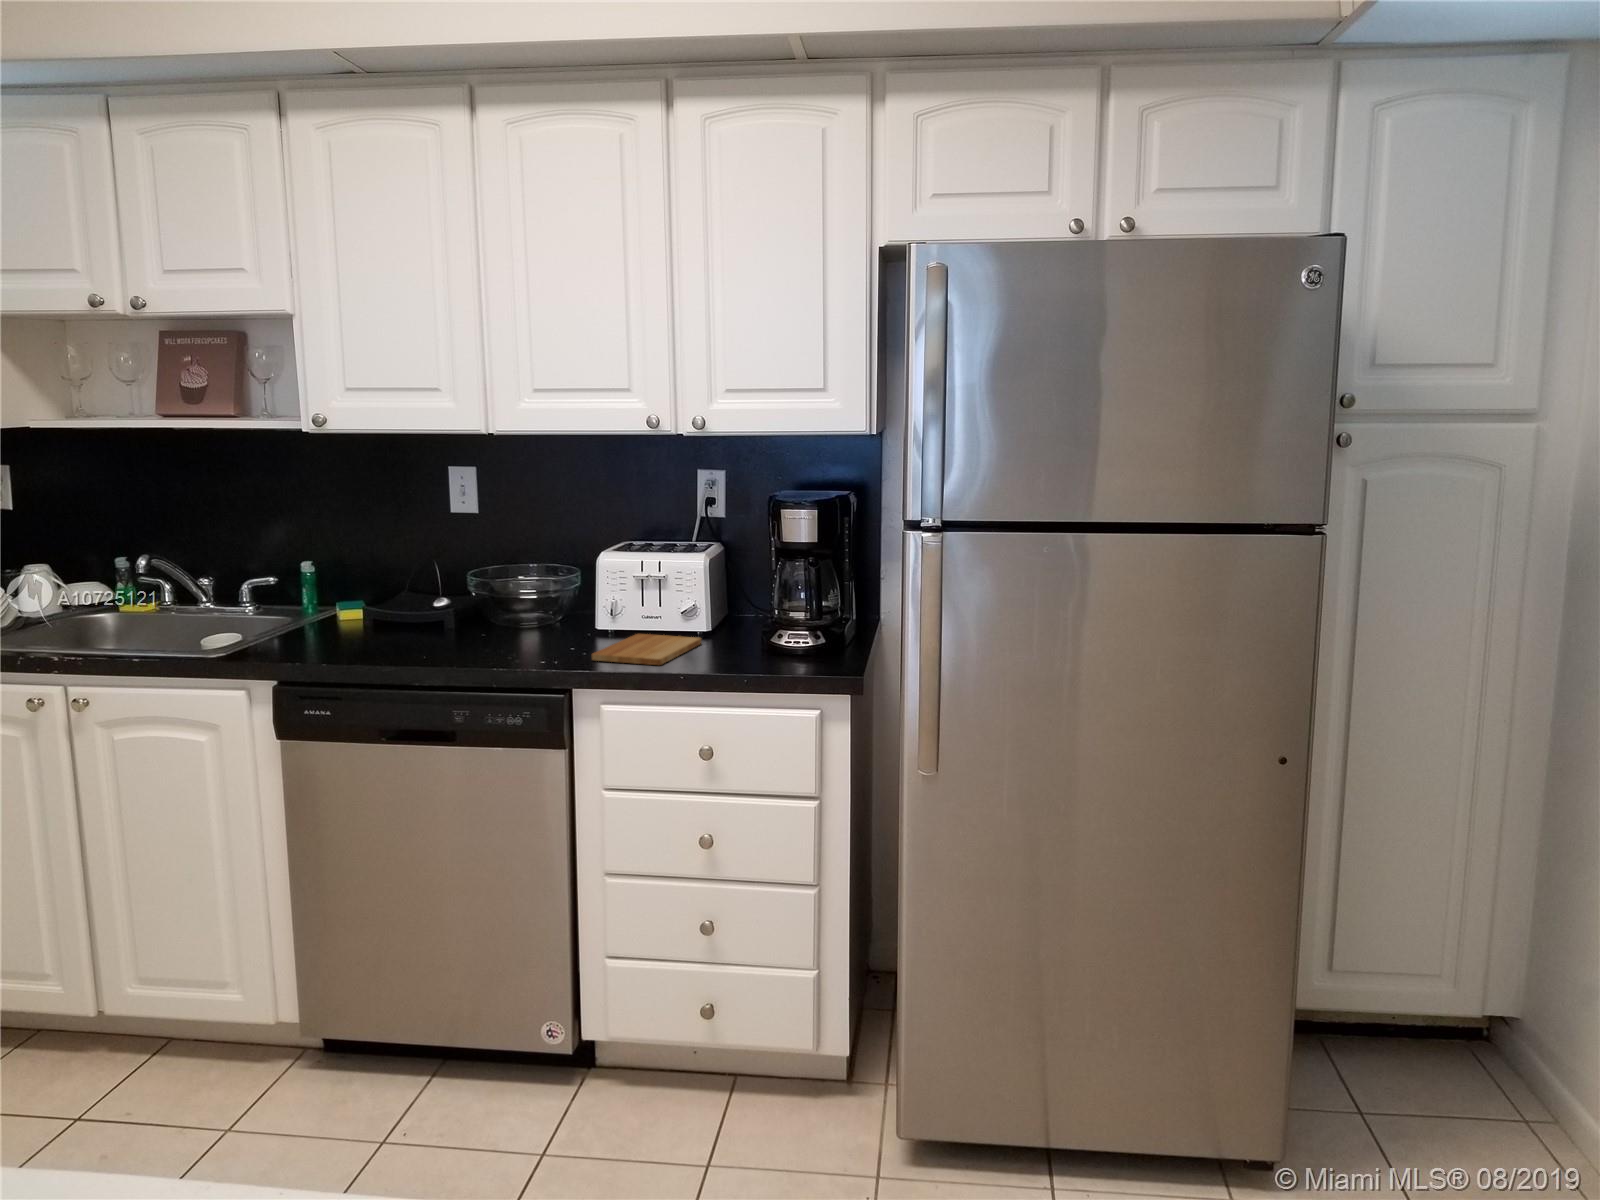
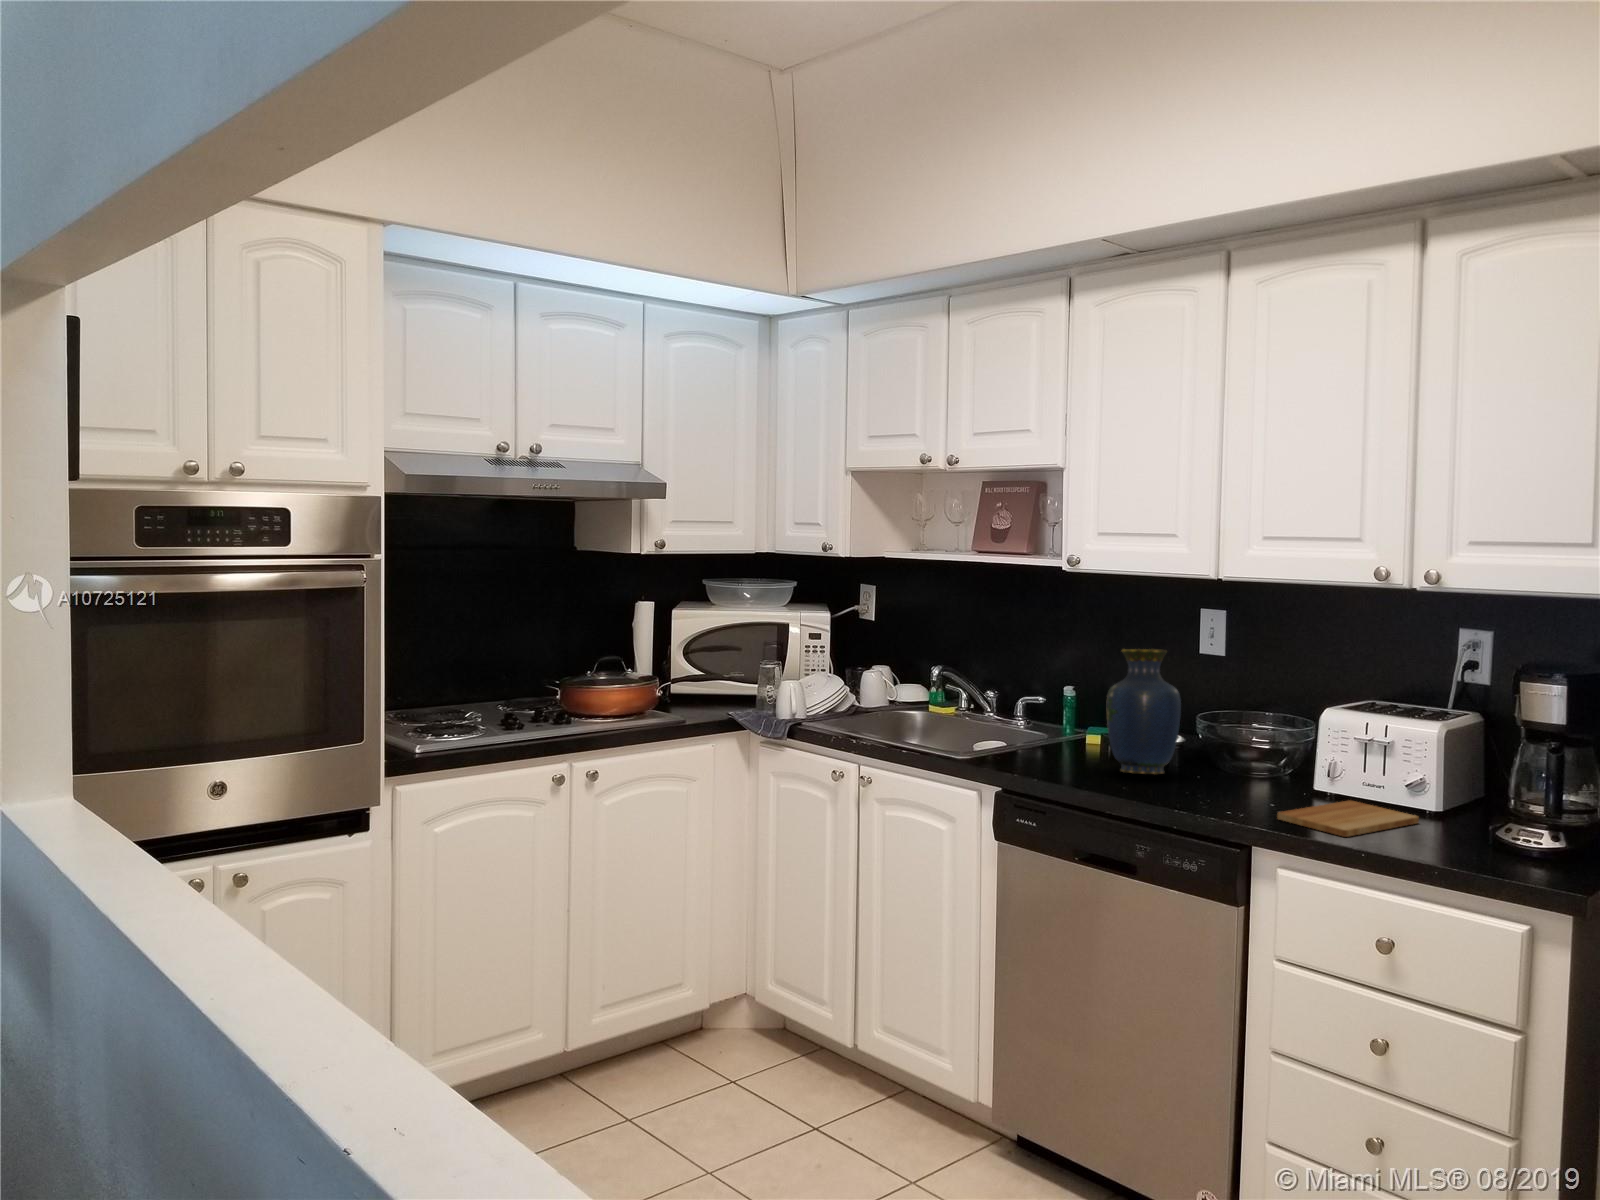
vase: none [384,510,462,642] -> present [1107,649,1181,775]

